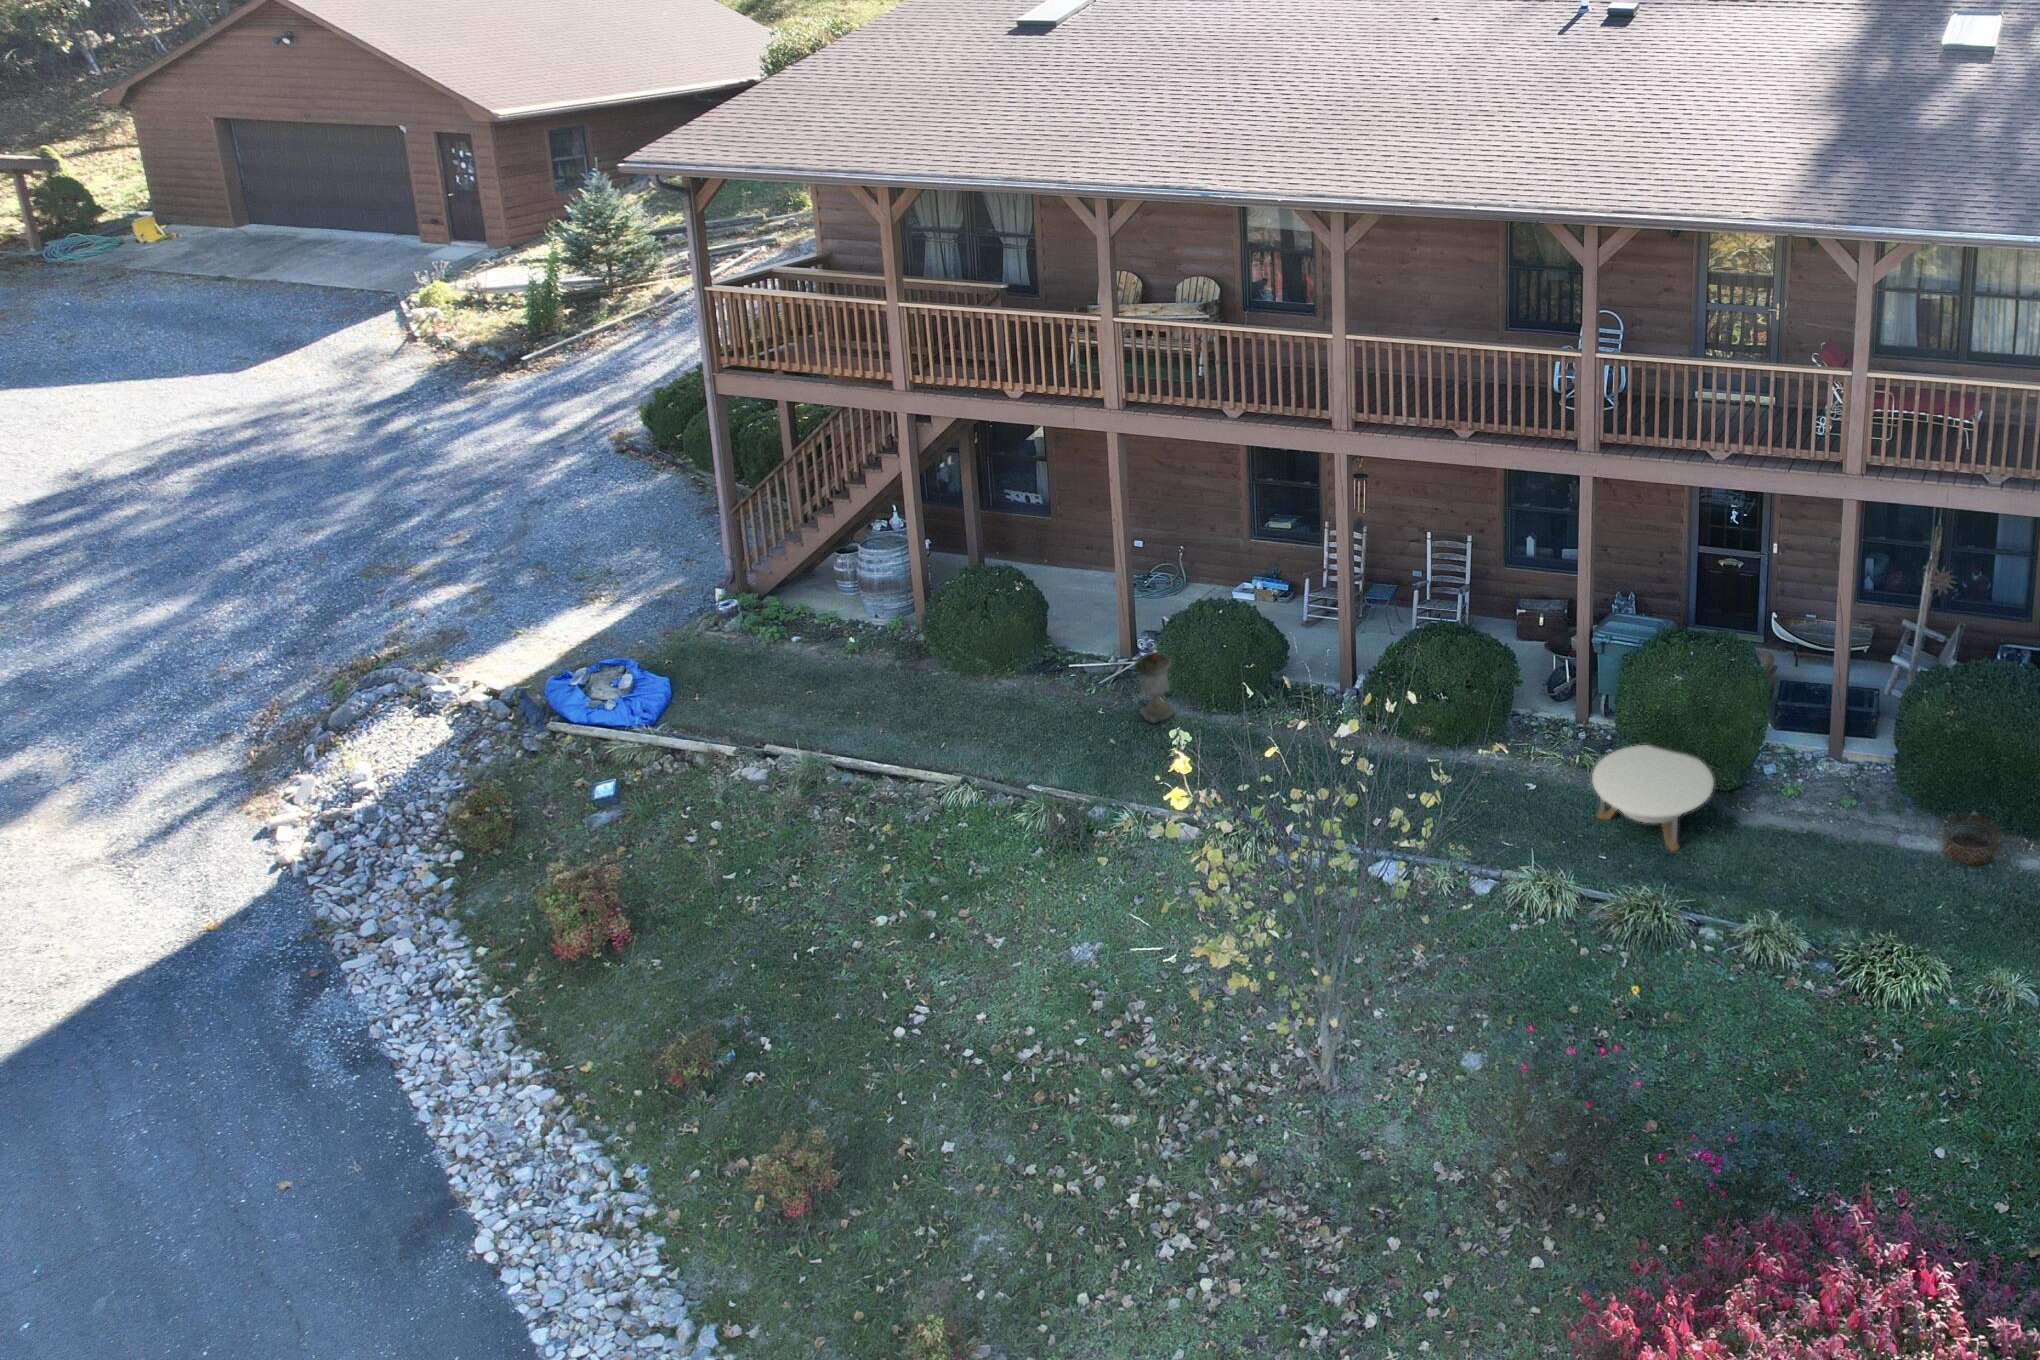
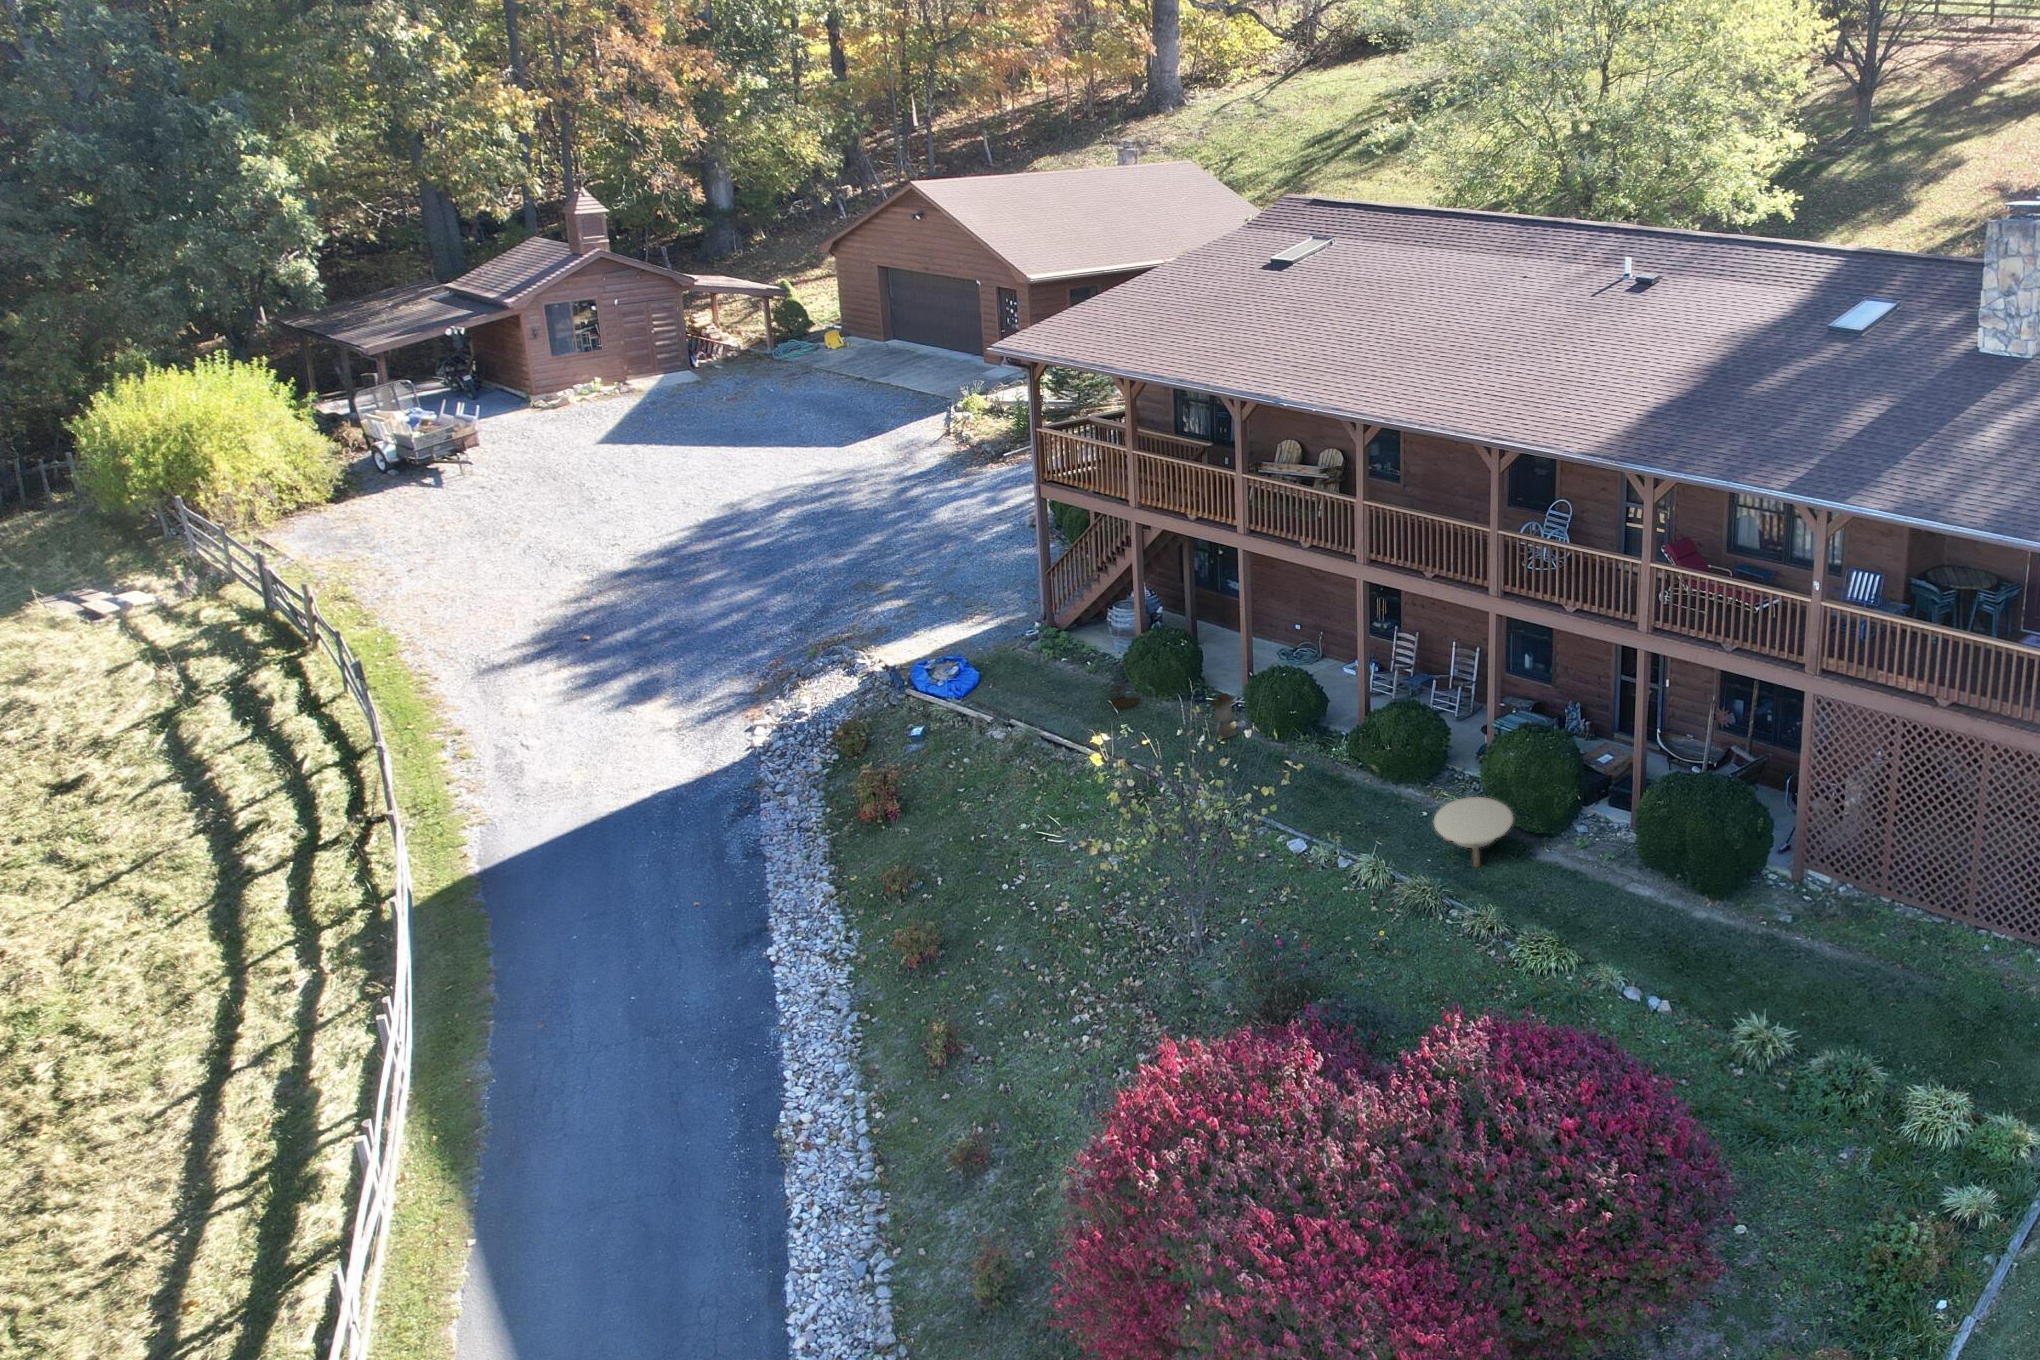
basket: present [1943,814,2001,865] -> present [1110,686,1140,709]

